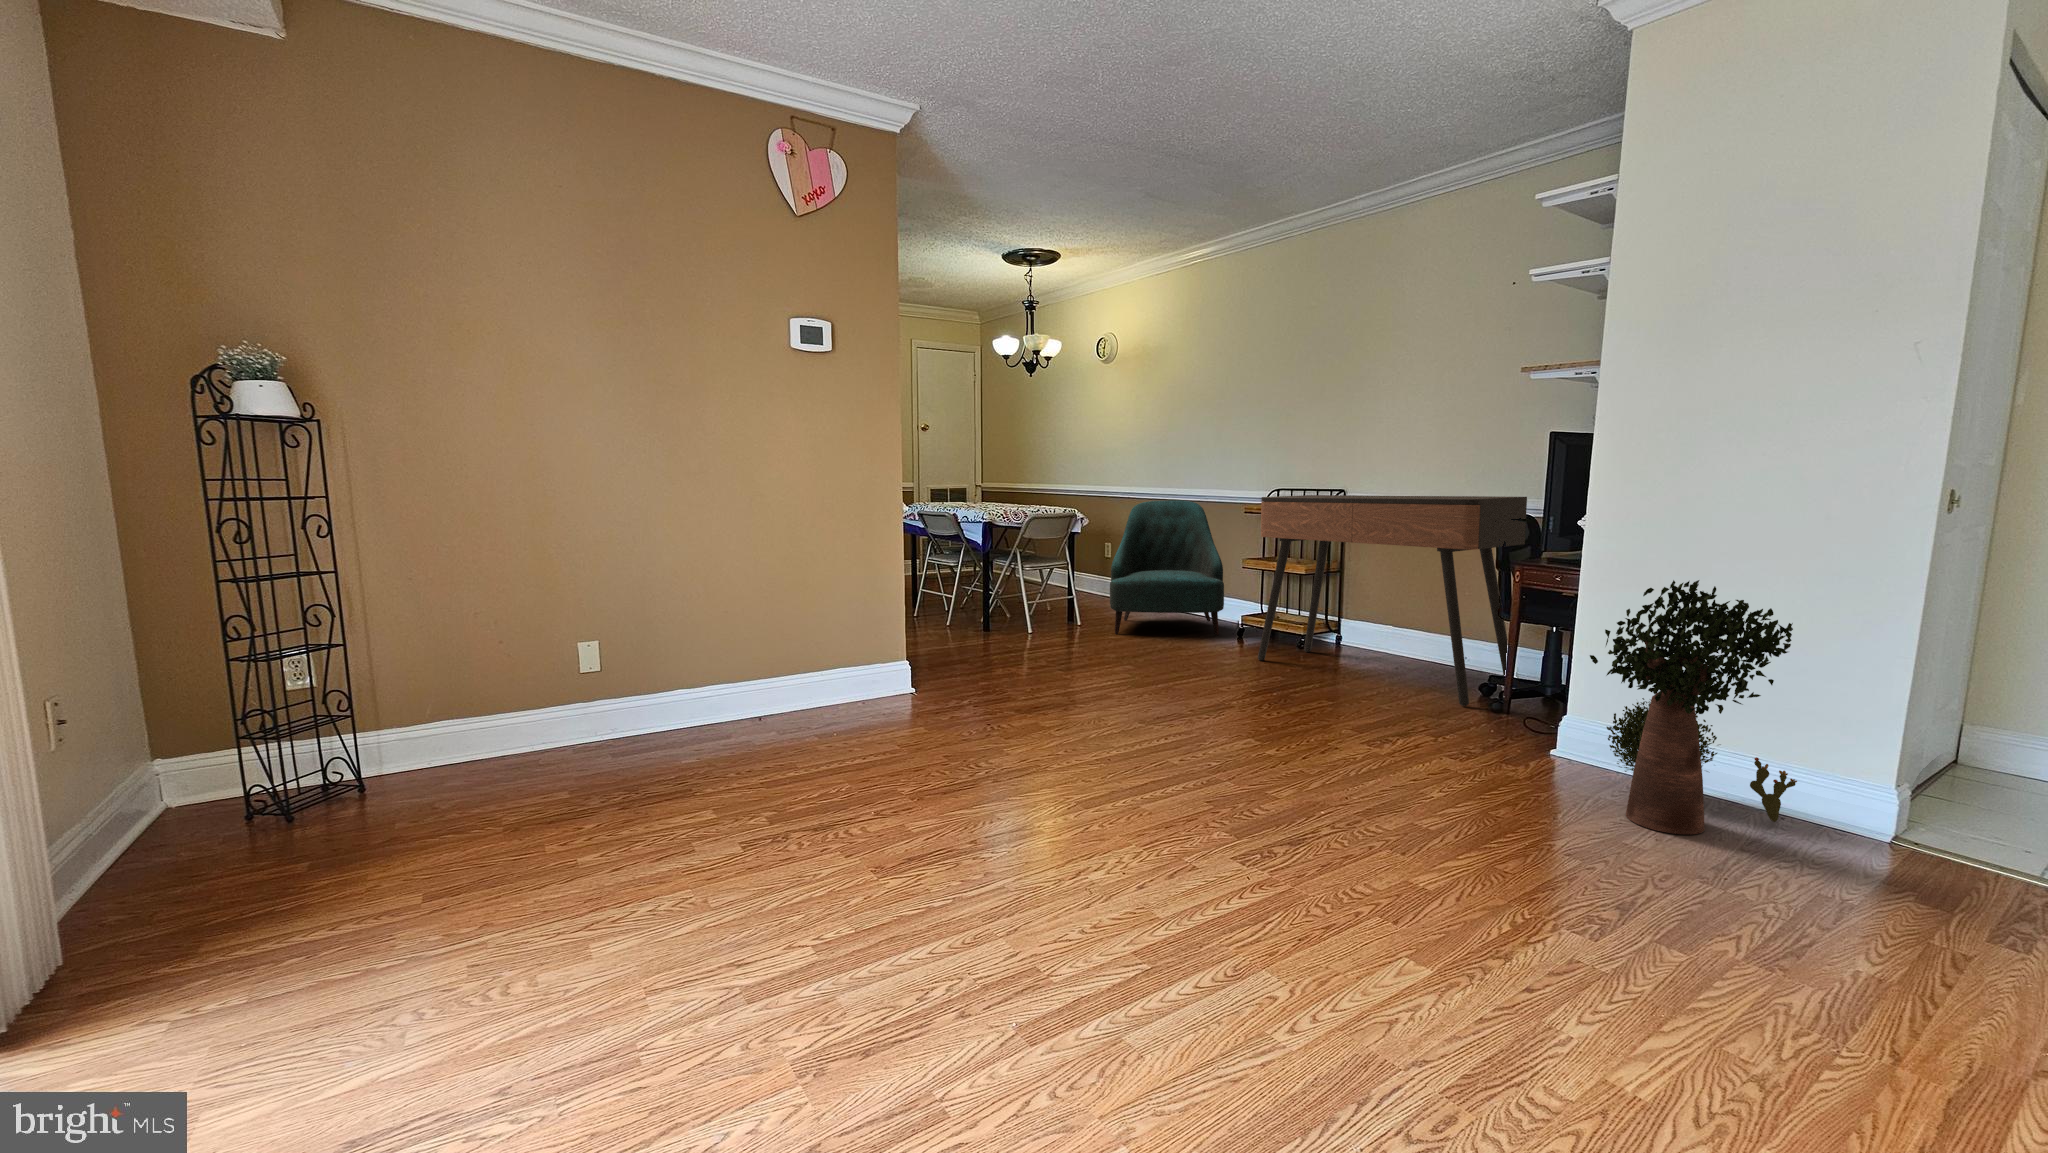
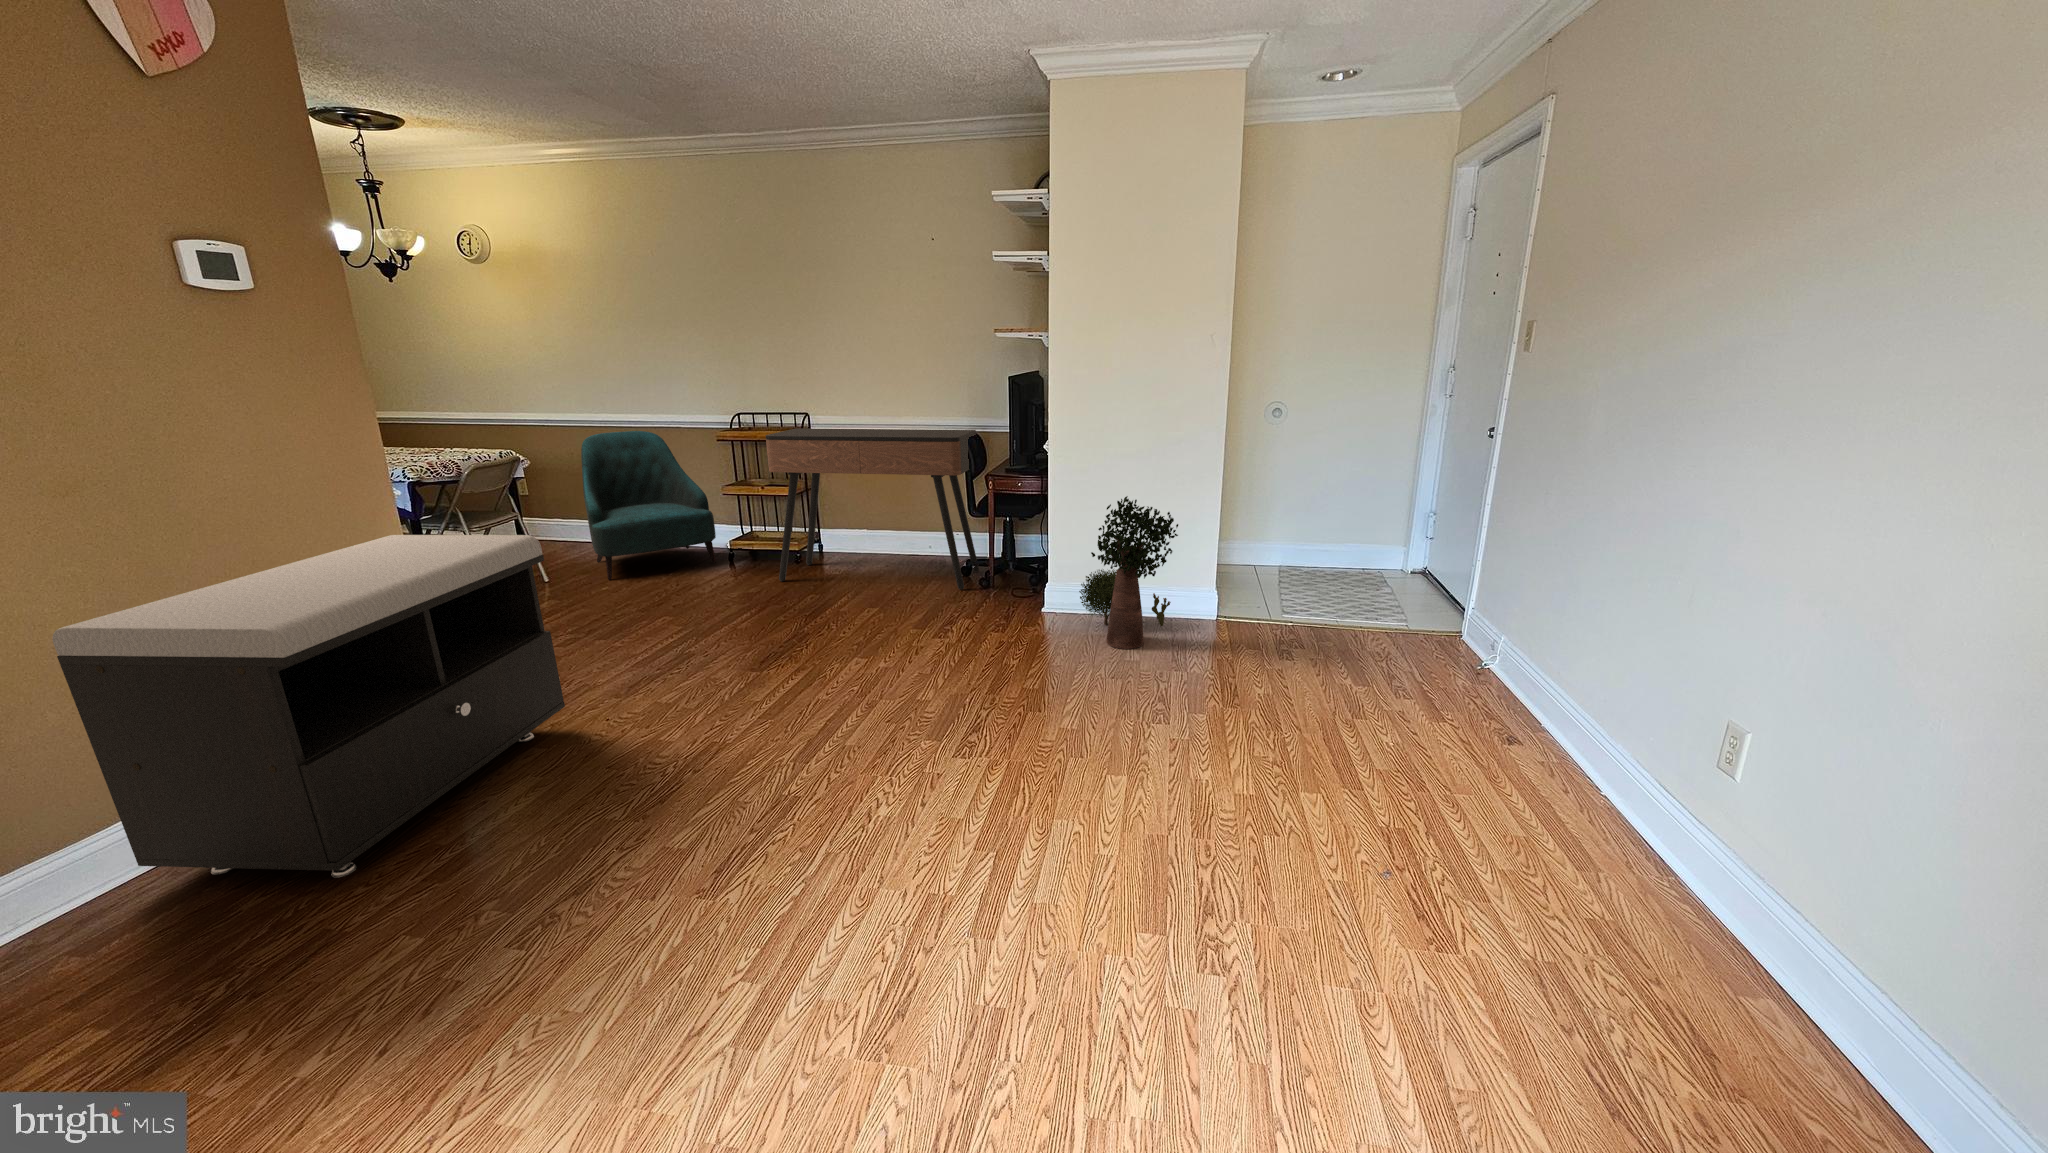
storage bench: none [663,539,956,768] -> present [52,535,565,878]

